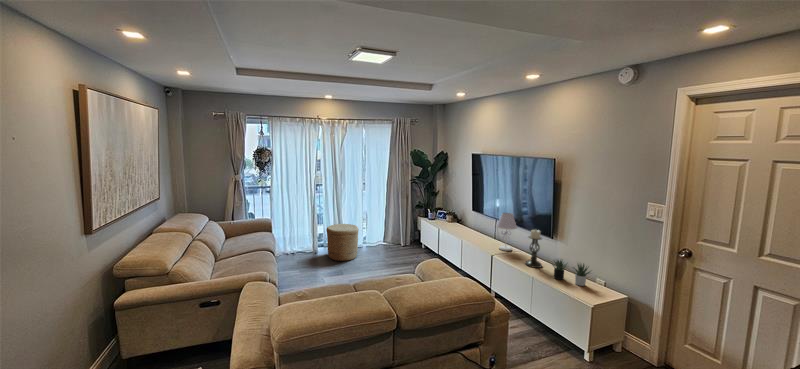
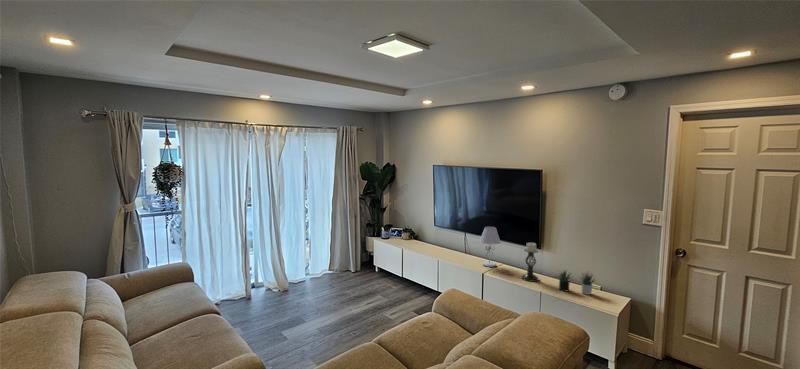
woven basket: present [326,224,359,261] -> none [267,254,308,302]

